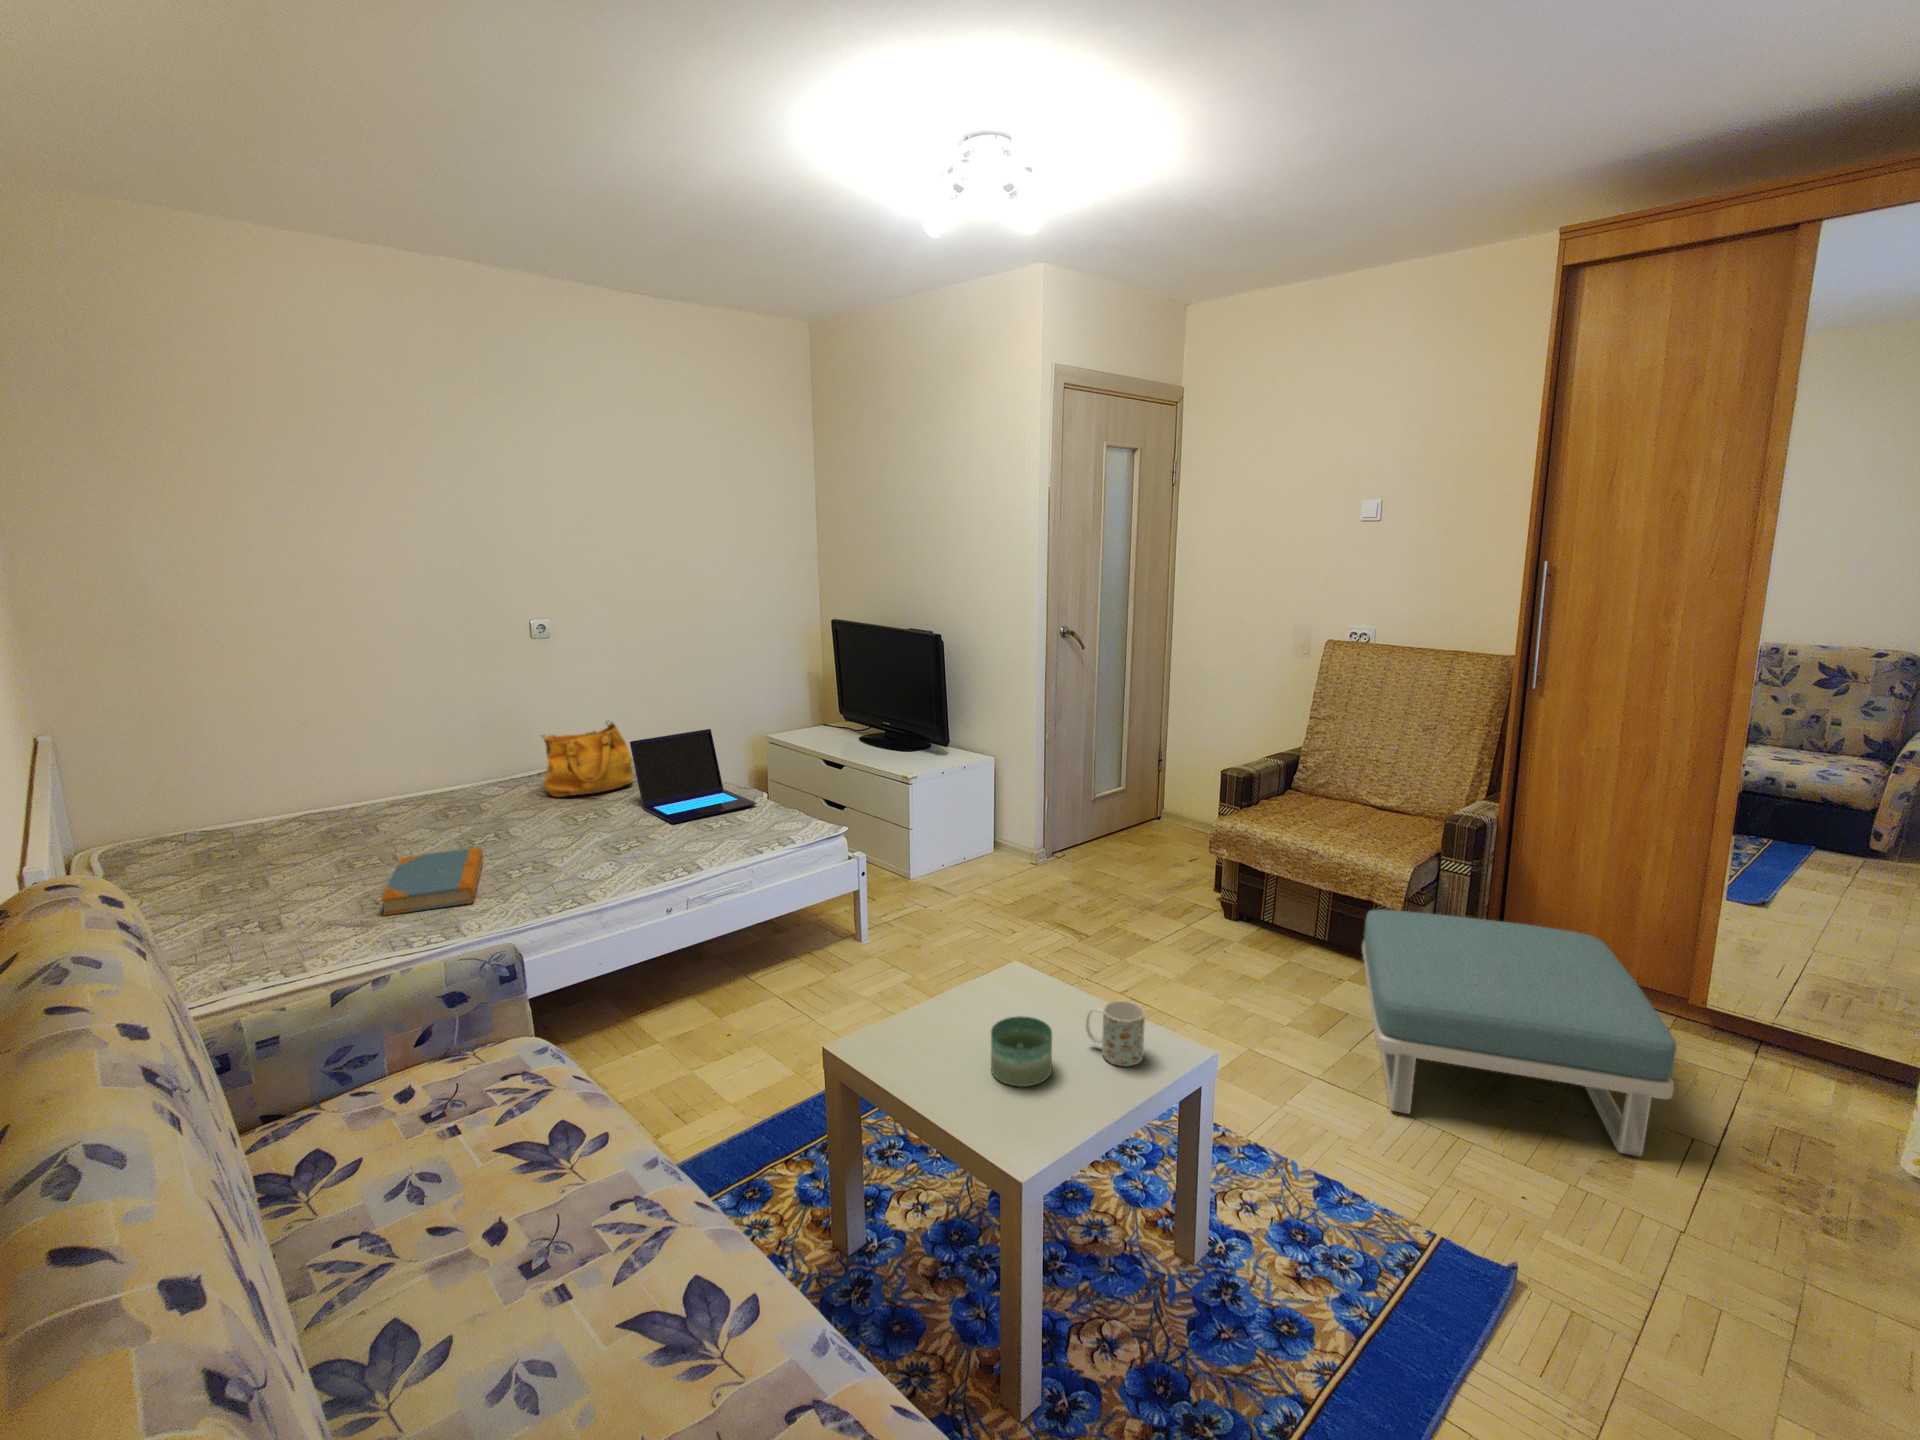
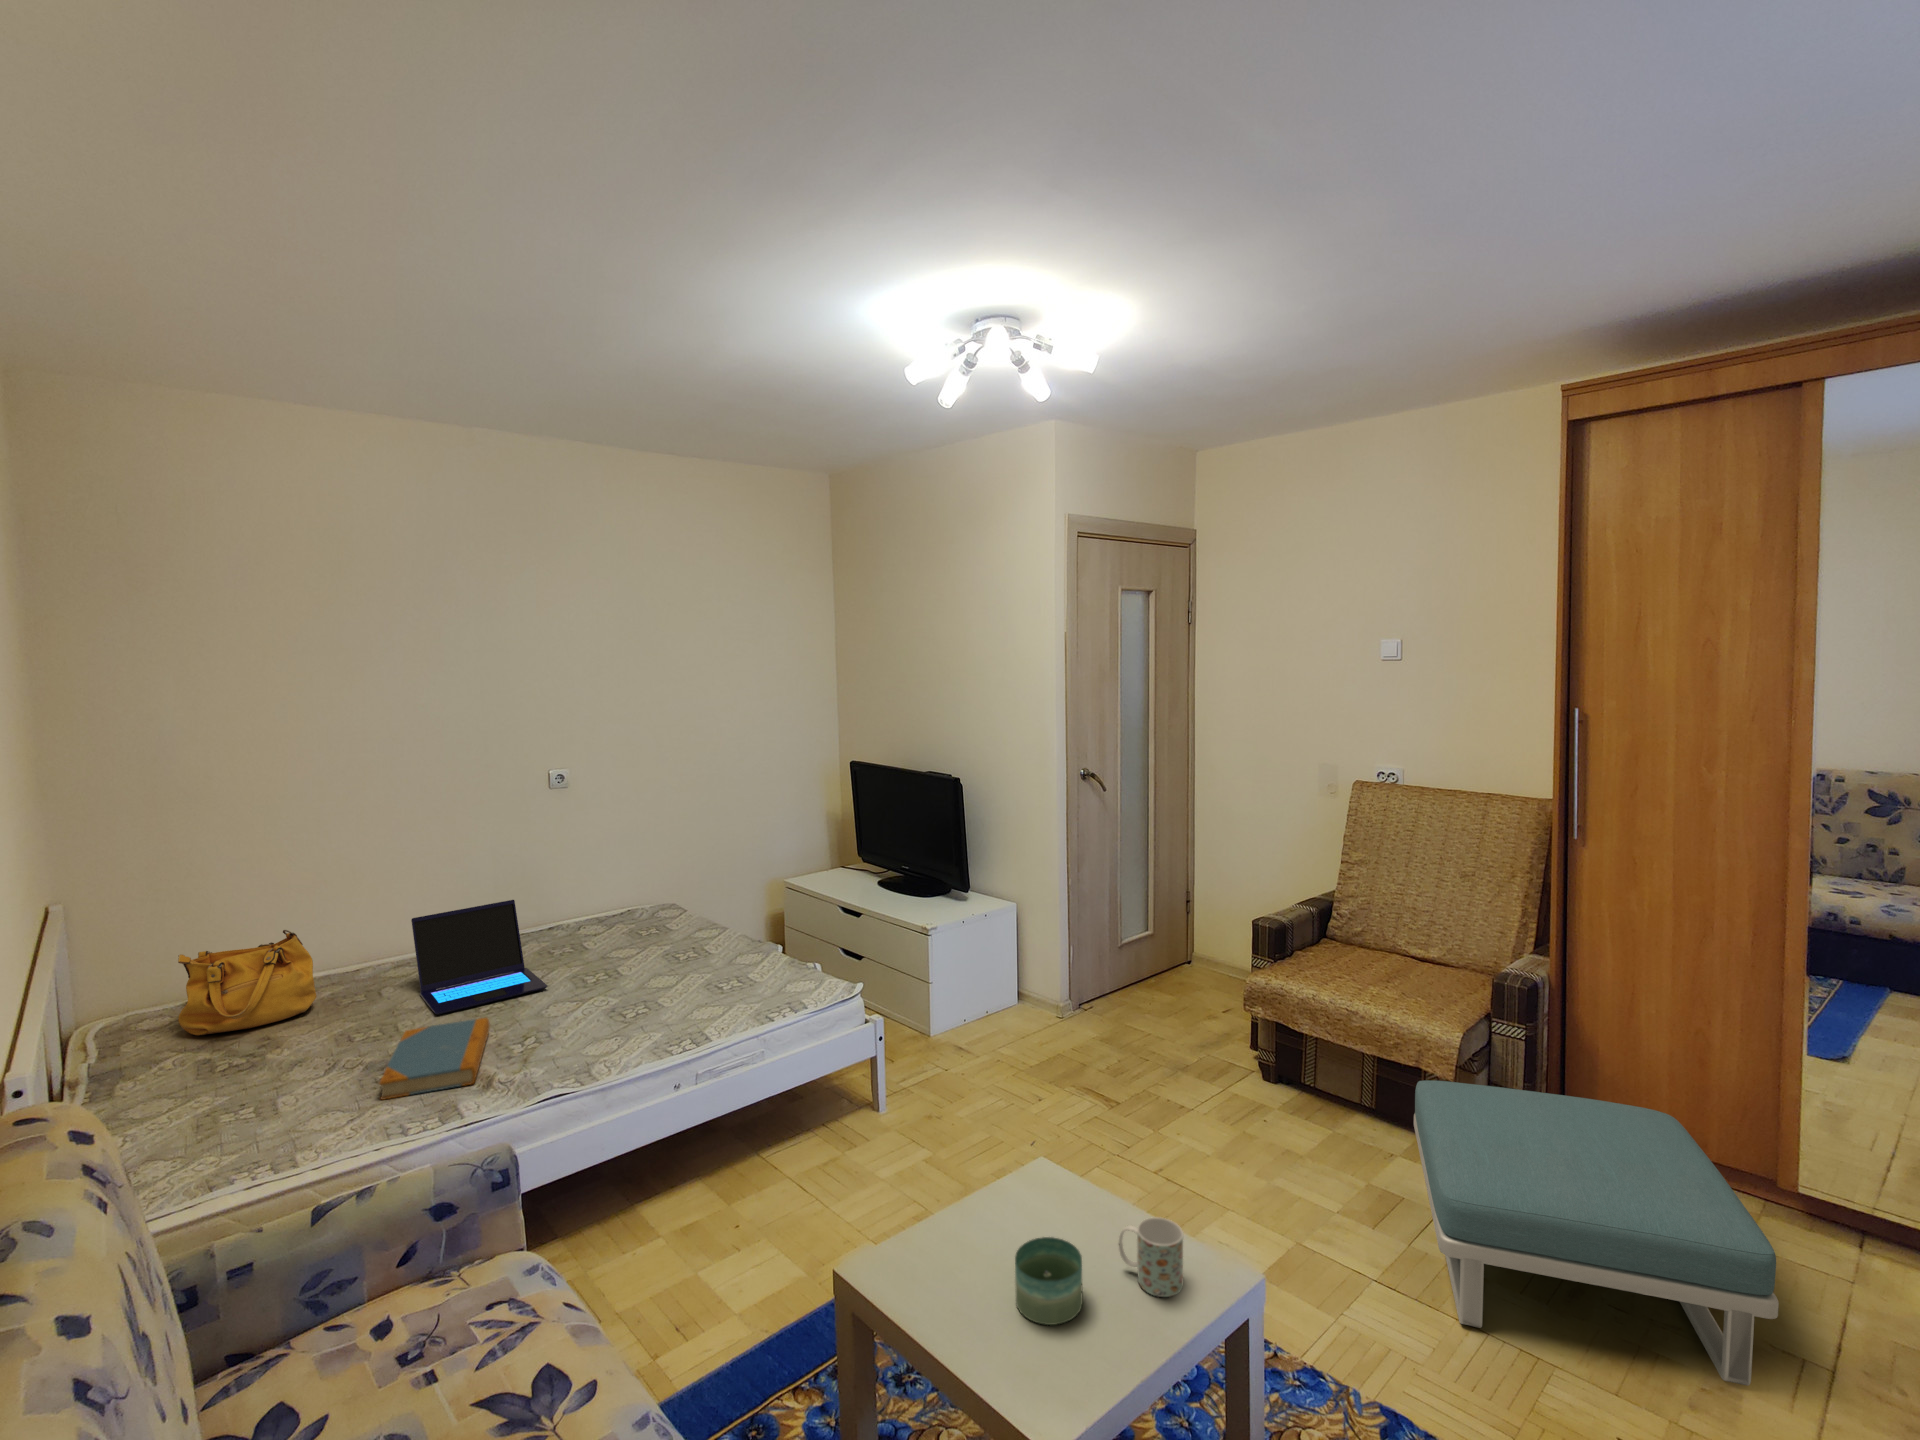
handbag: present [542,723,632,797] -> present [178,930,316,1035]
laptop: present [630,729,757,823] -> present [411,900,548,1015]

